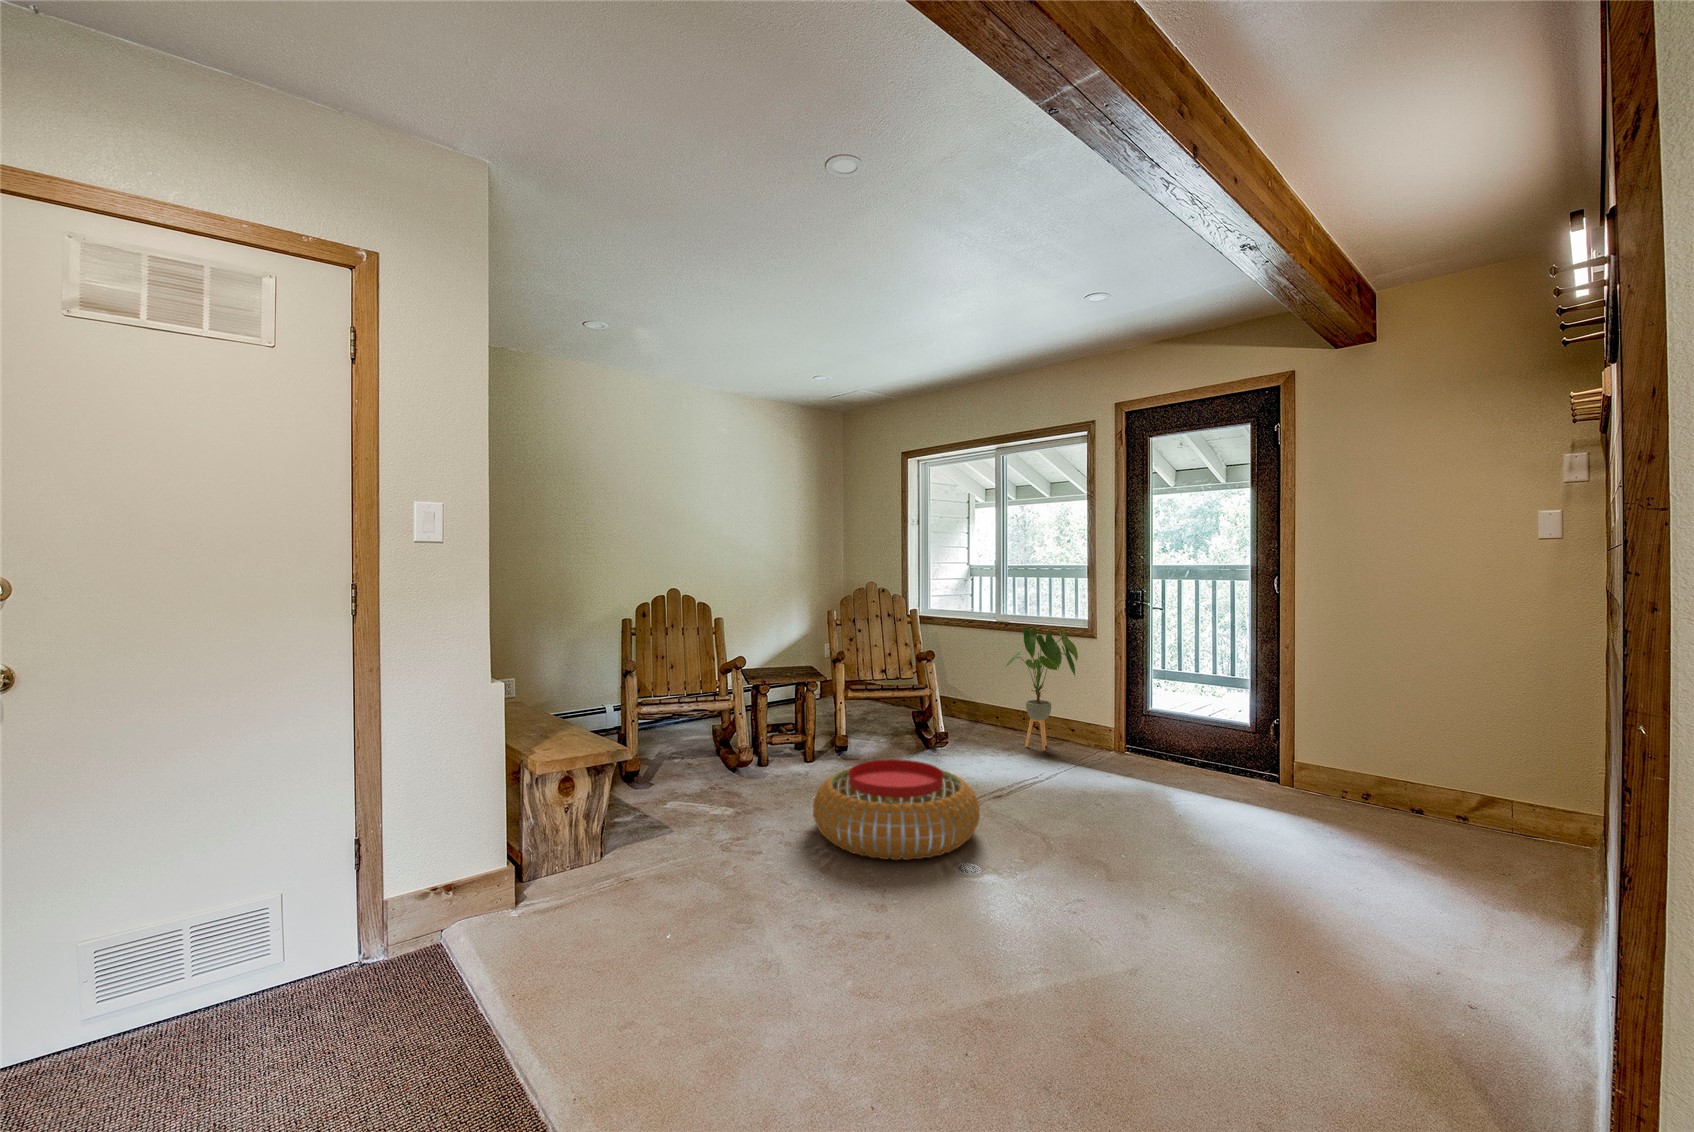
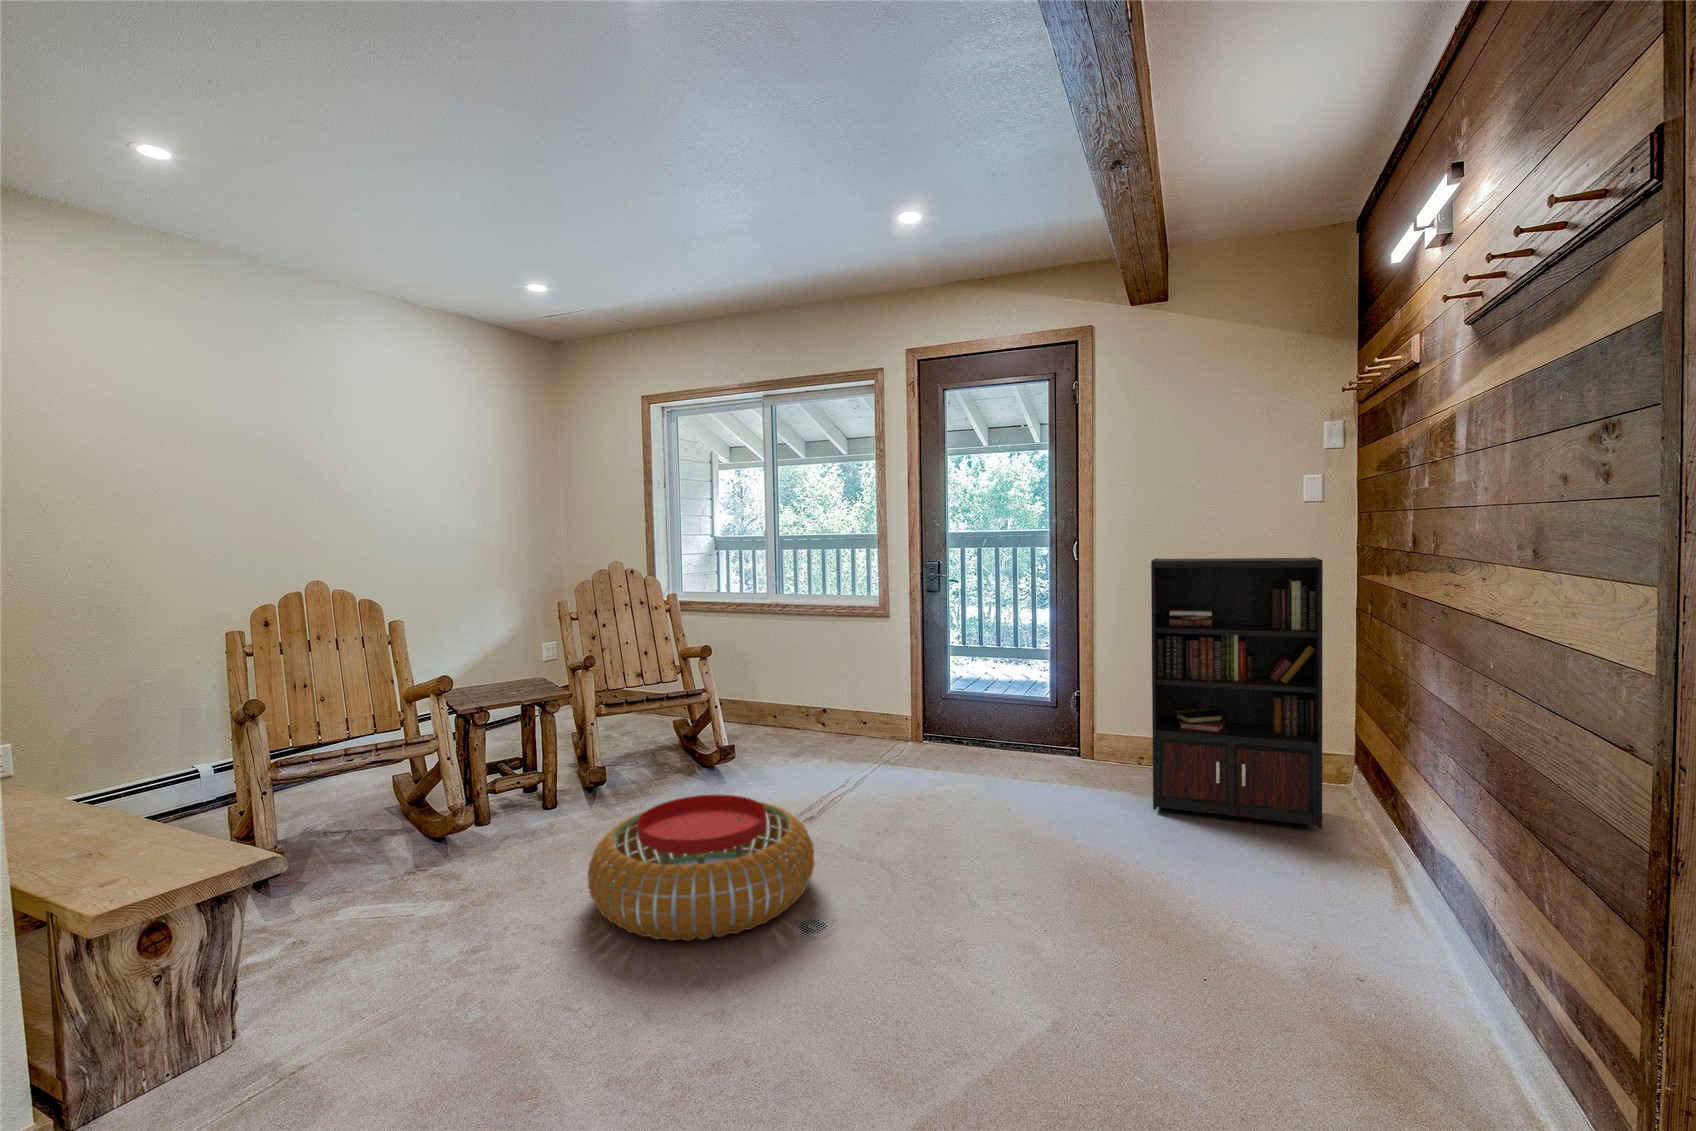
bookcase: none [1327,594,1595,881] -> present [1151,557,1357,829]
house plant: present [1005,627,1078,751] -> none [788,608,872,752]

